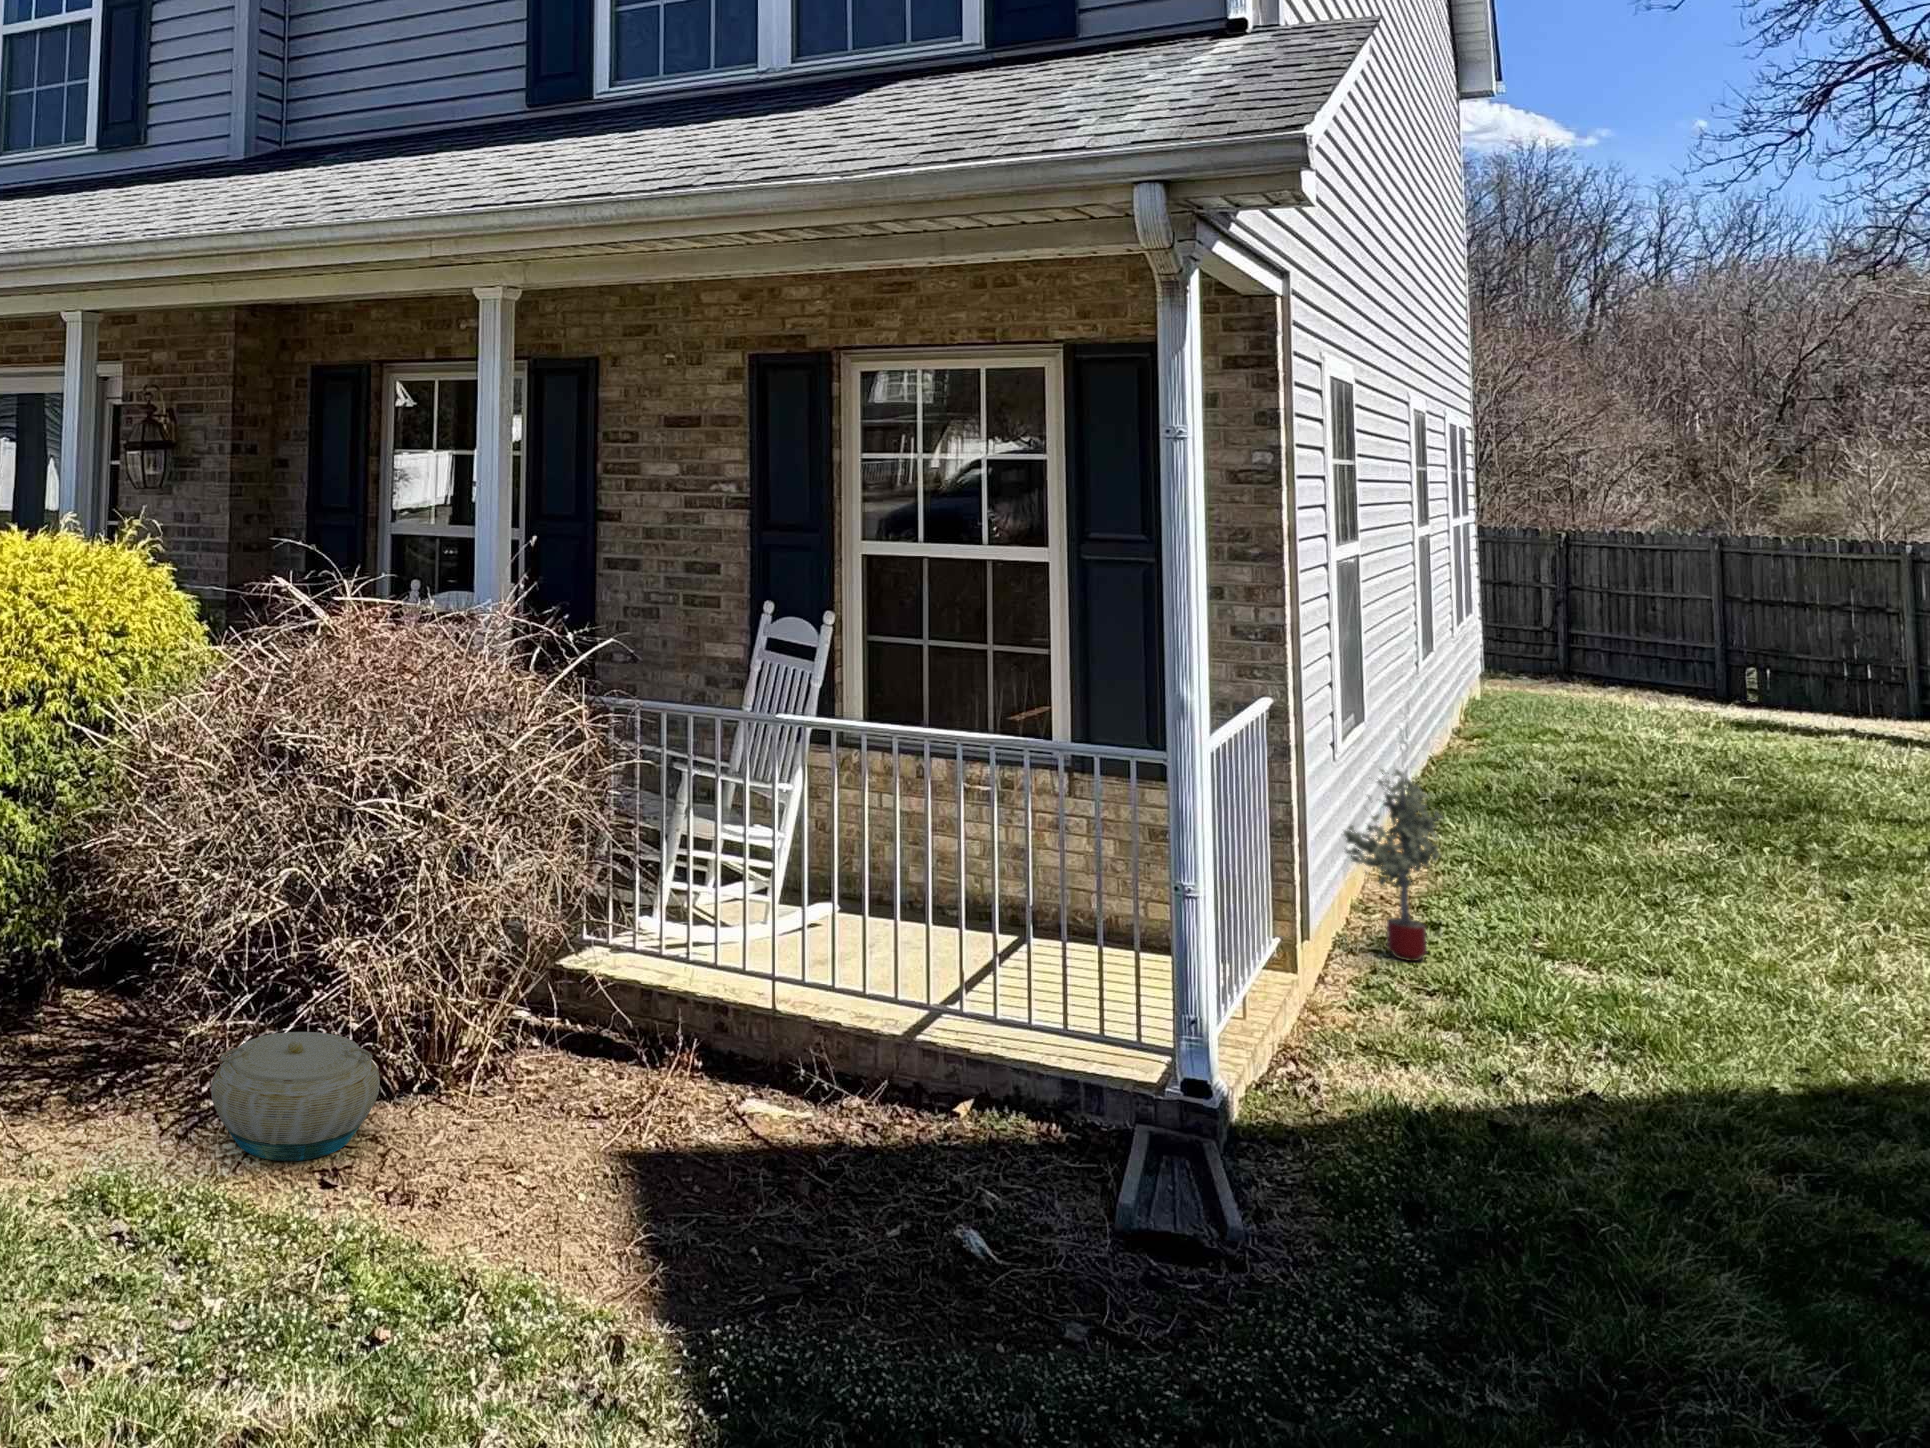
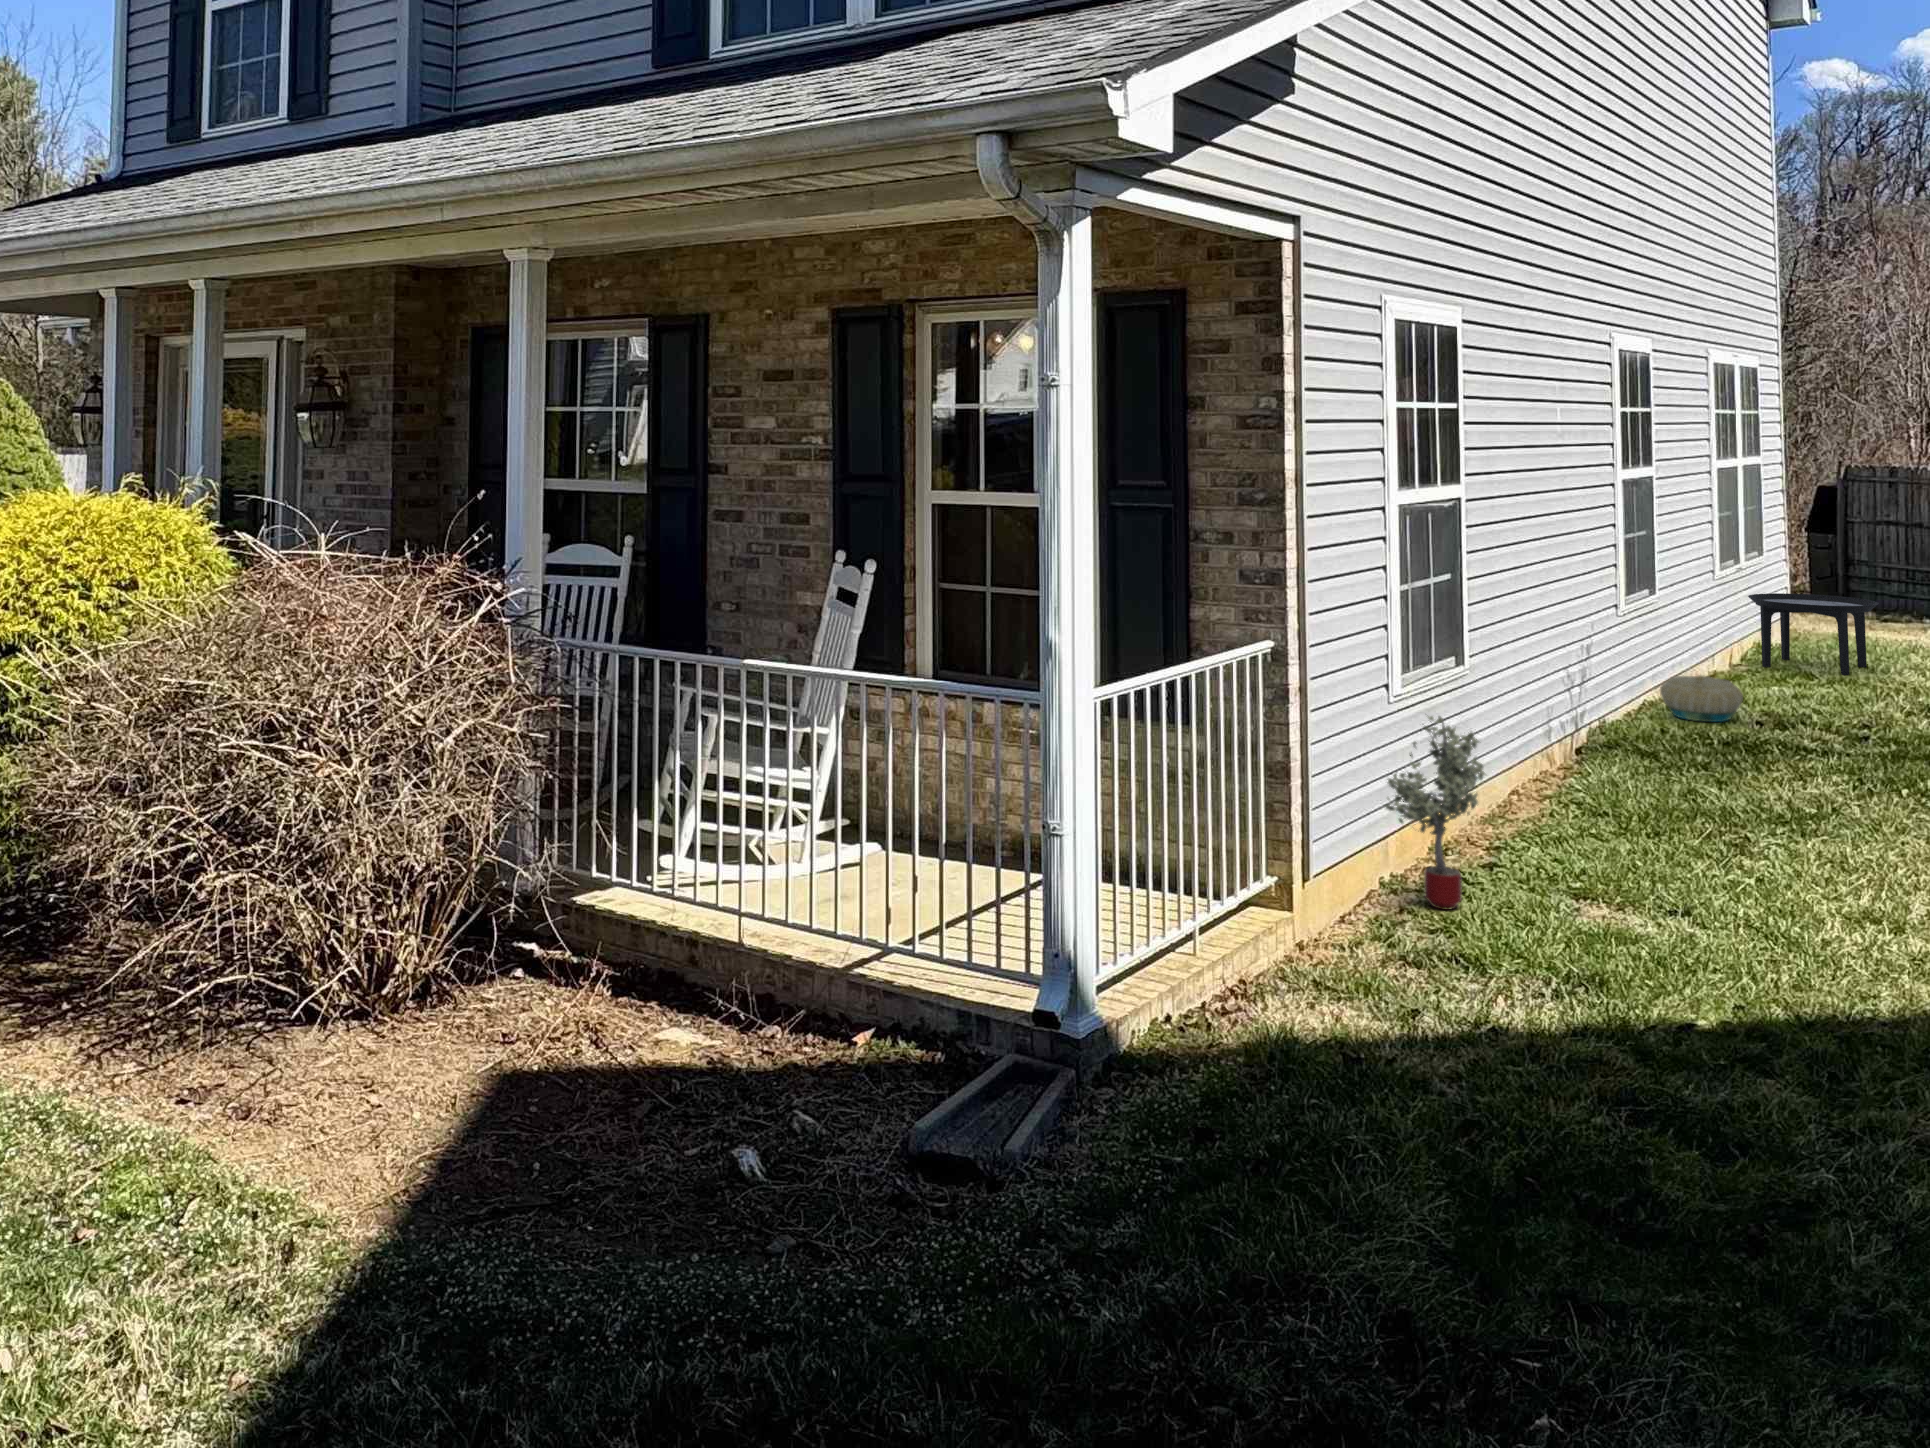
round table: none [1456,646,1586,726] -> present [1748,593,1879,675]
basket: present [211,1032,380,1161] -> present [1660,675,1743,722]

